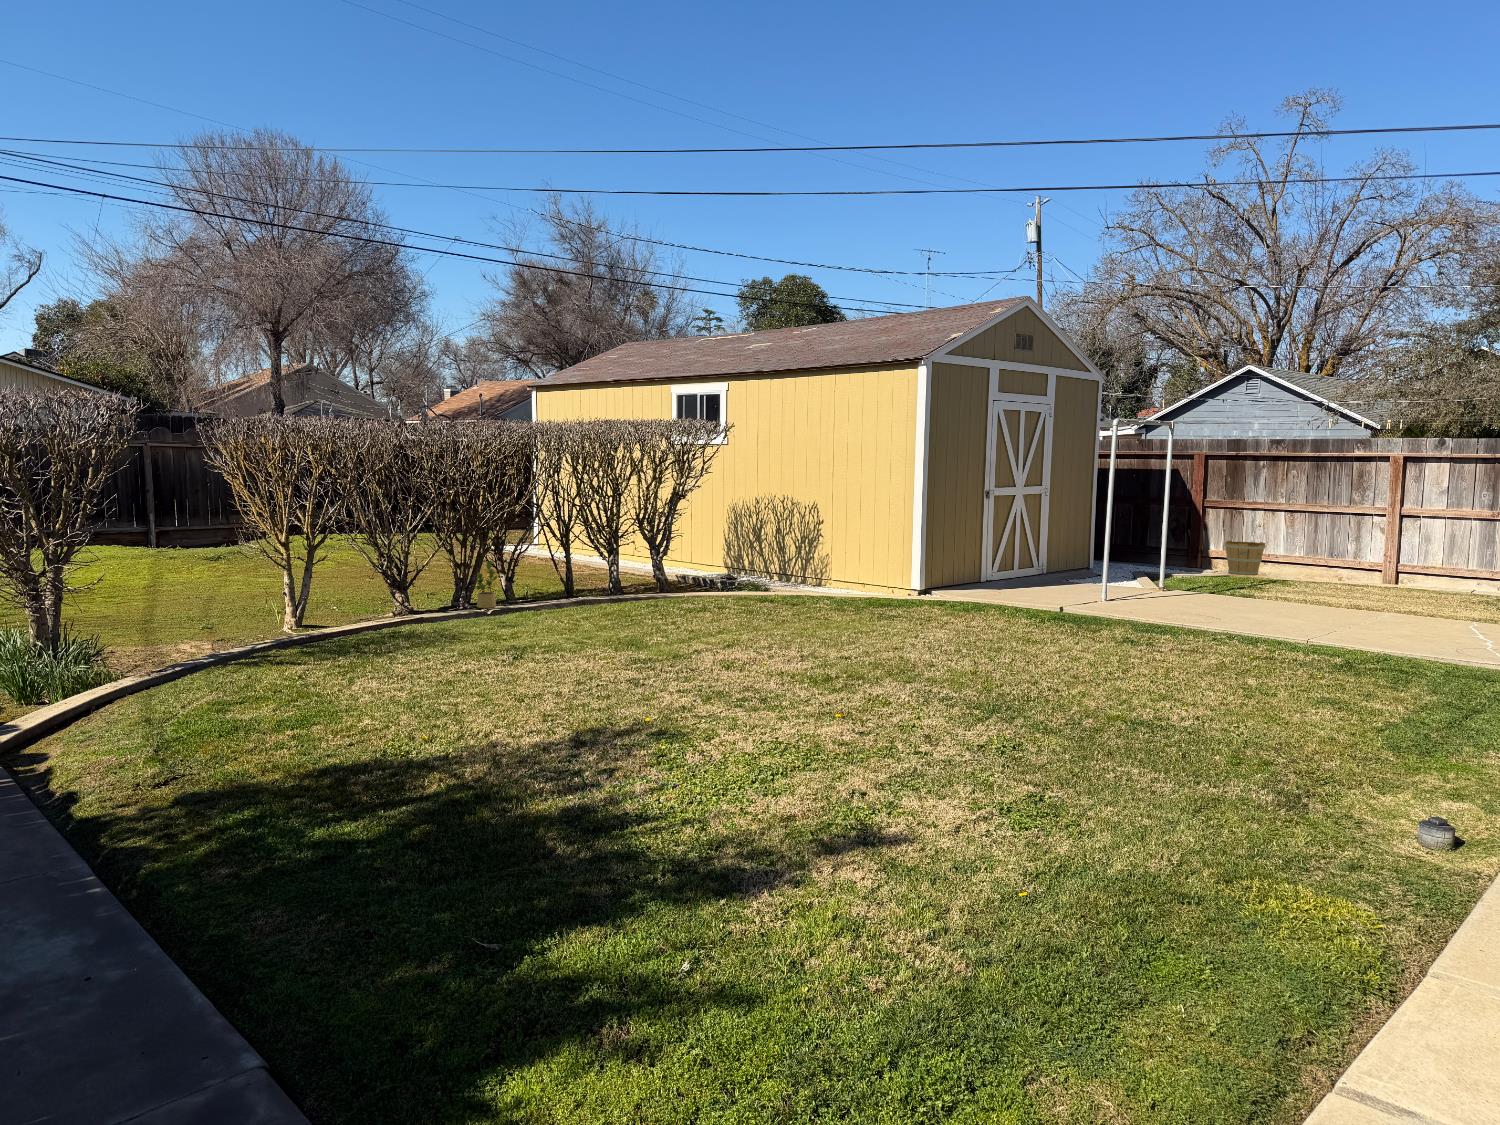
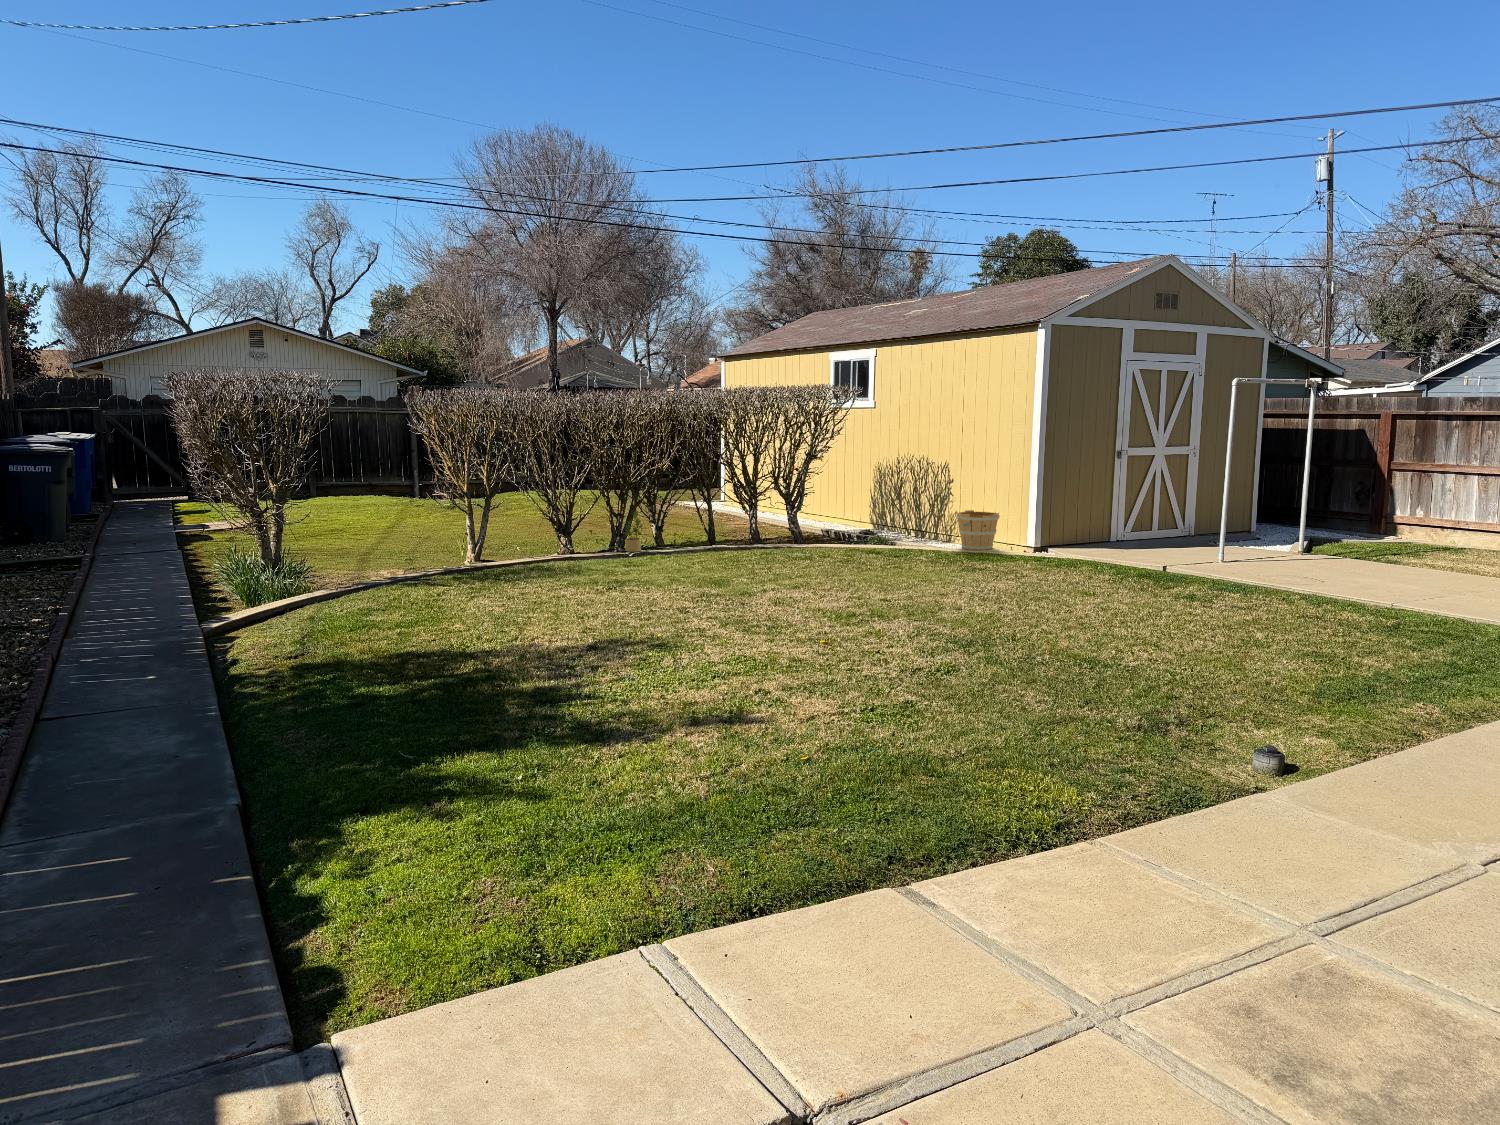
wooden bucket: present [1225,541,1266,575] -> present [957,510,1000,550]

